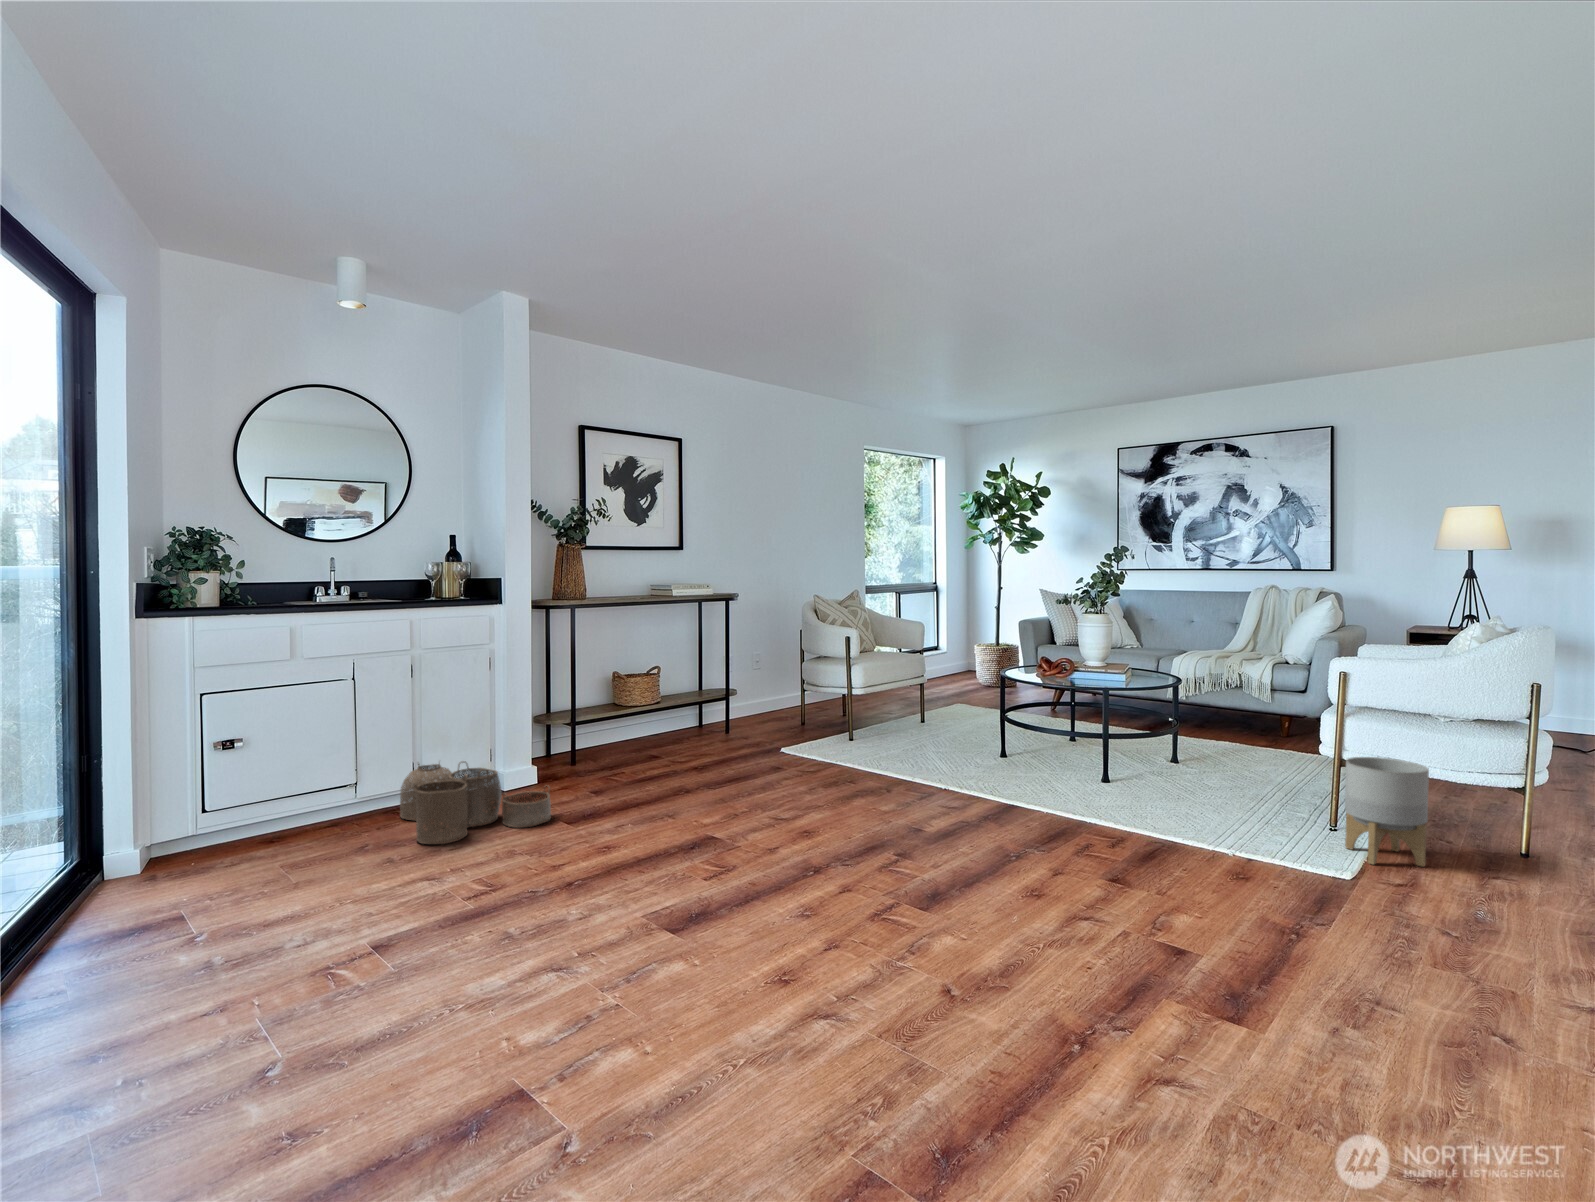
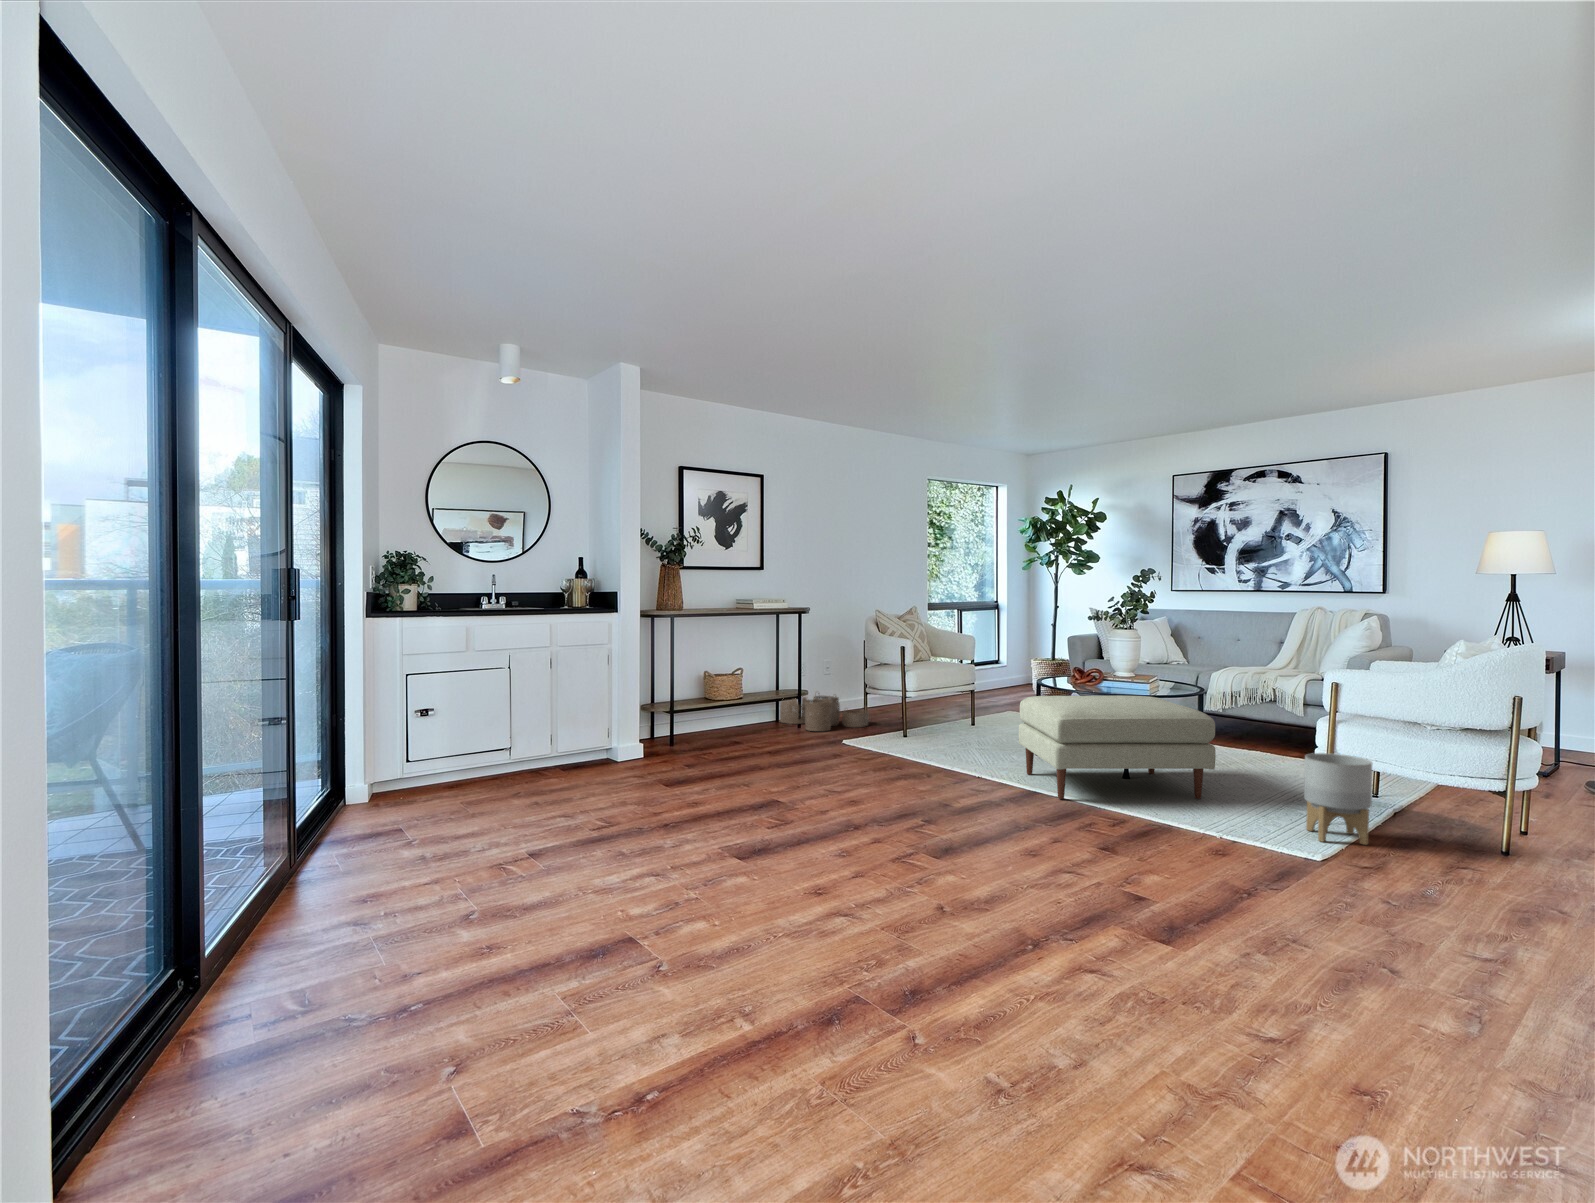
ottoman: none [988,690,1224,817] -> present [1019,696,1216,799]
woven basket: present [400,761,551,844] -> present [779,693,868,731]

